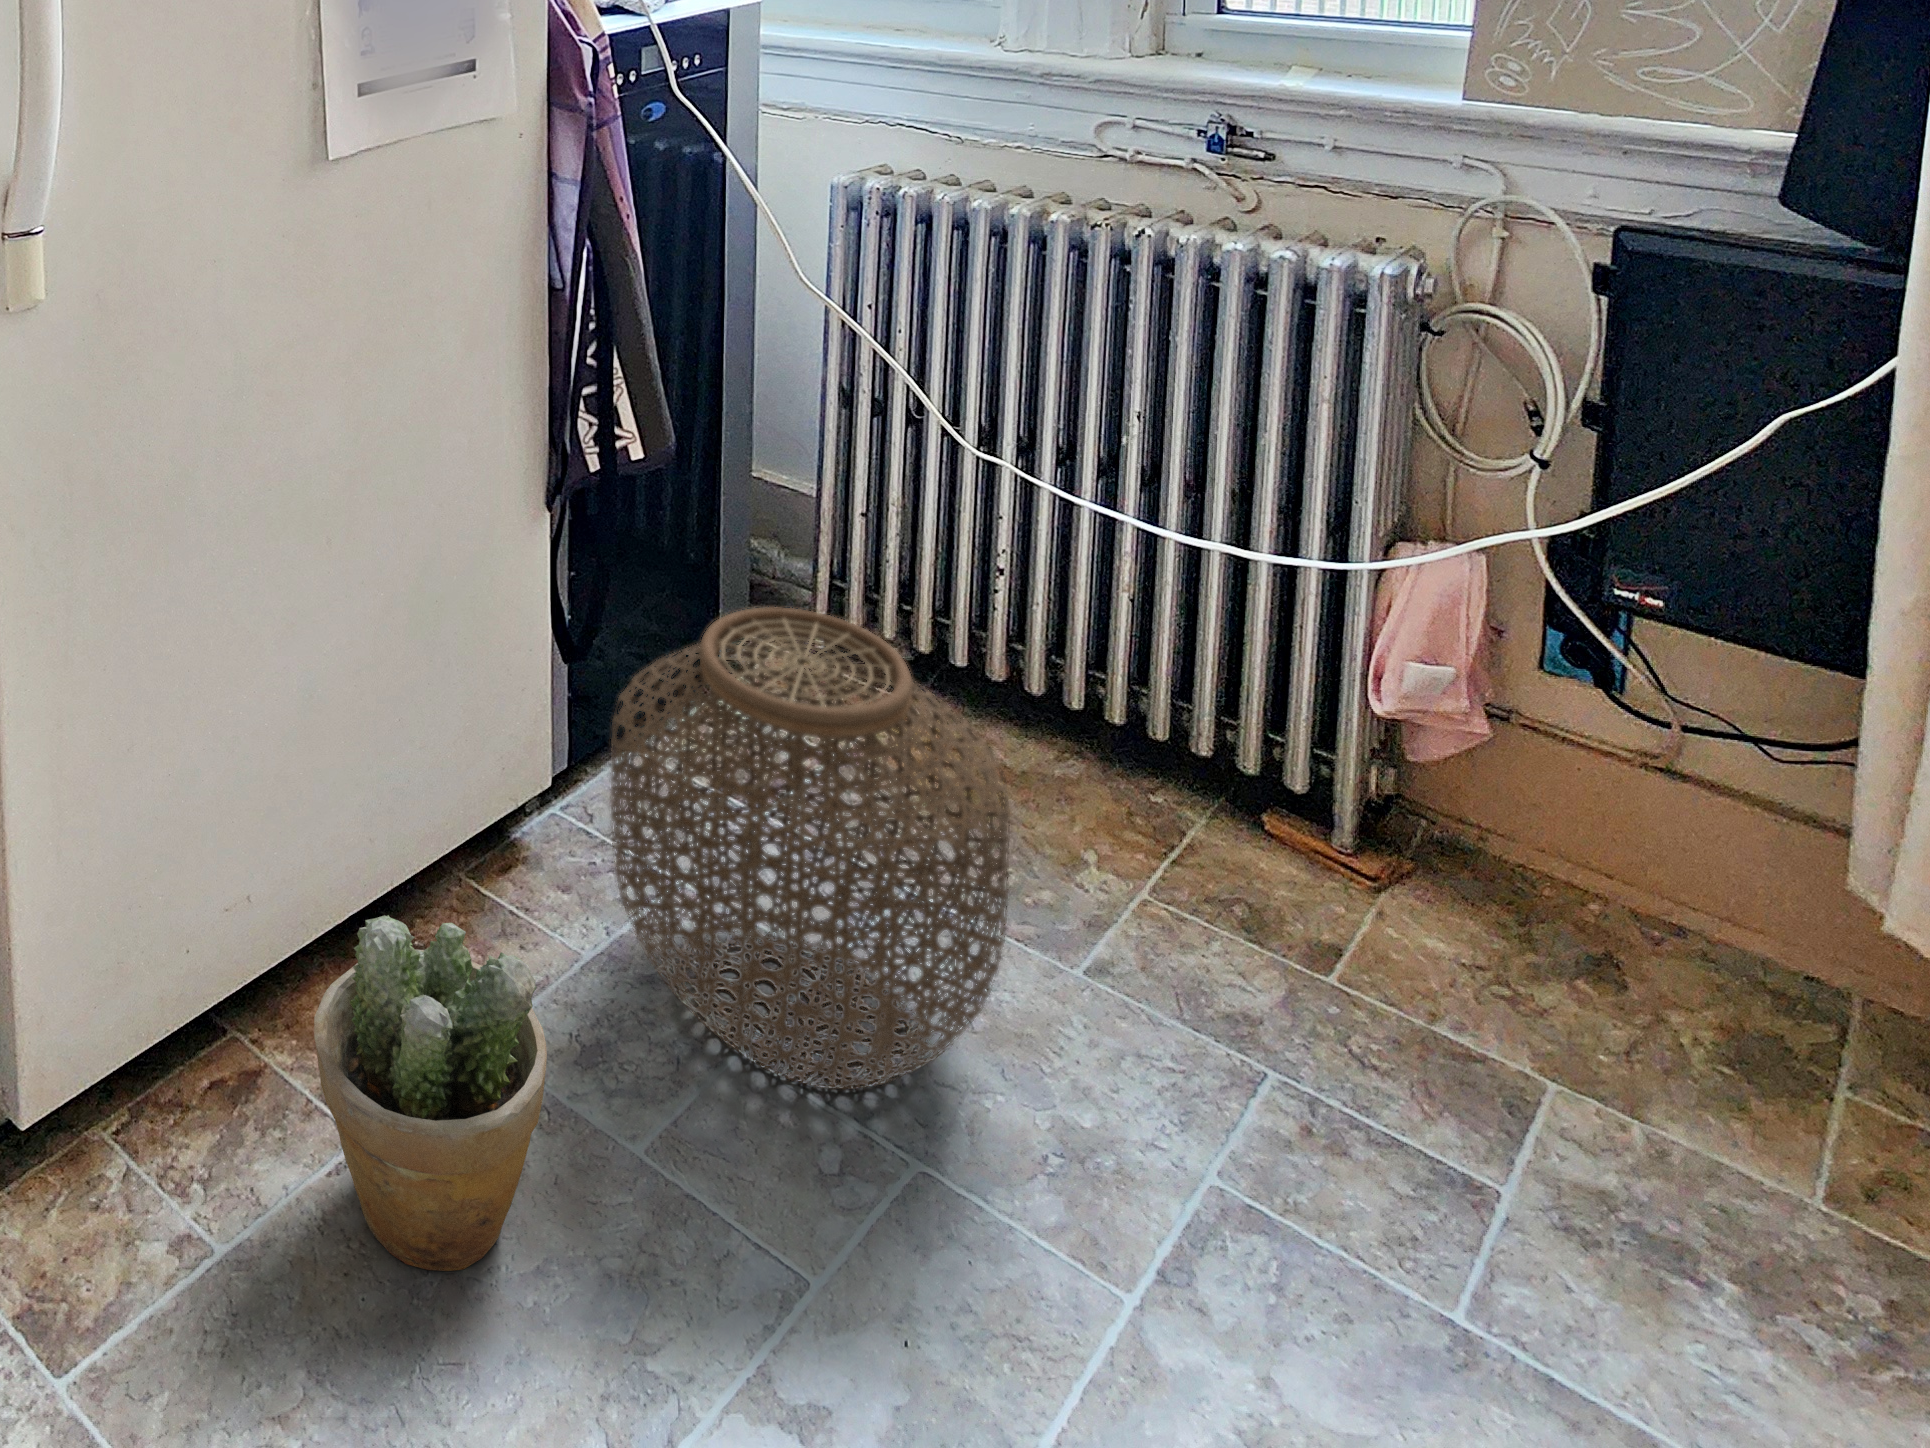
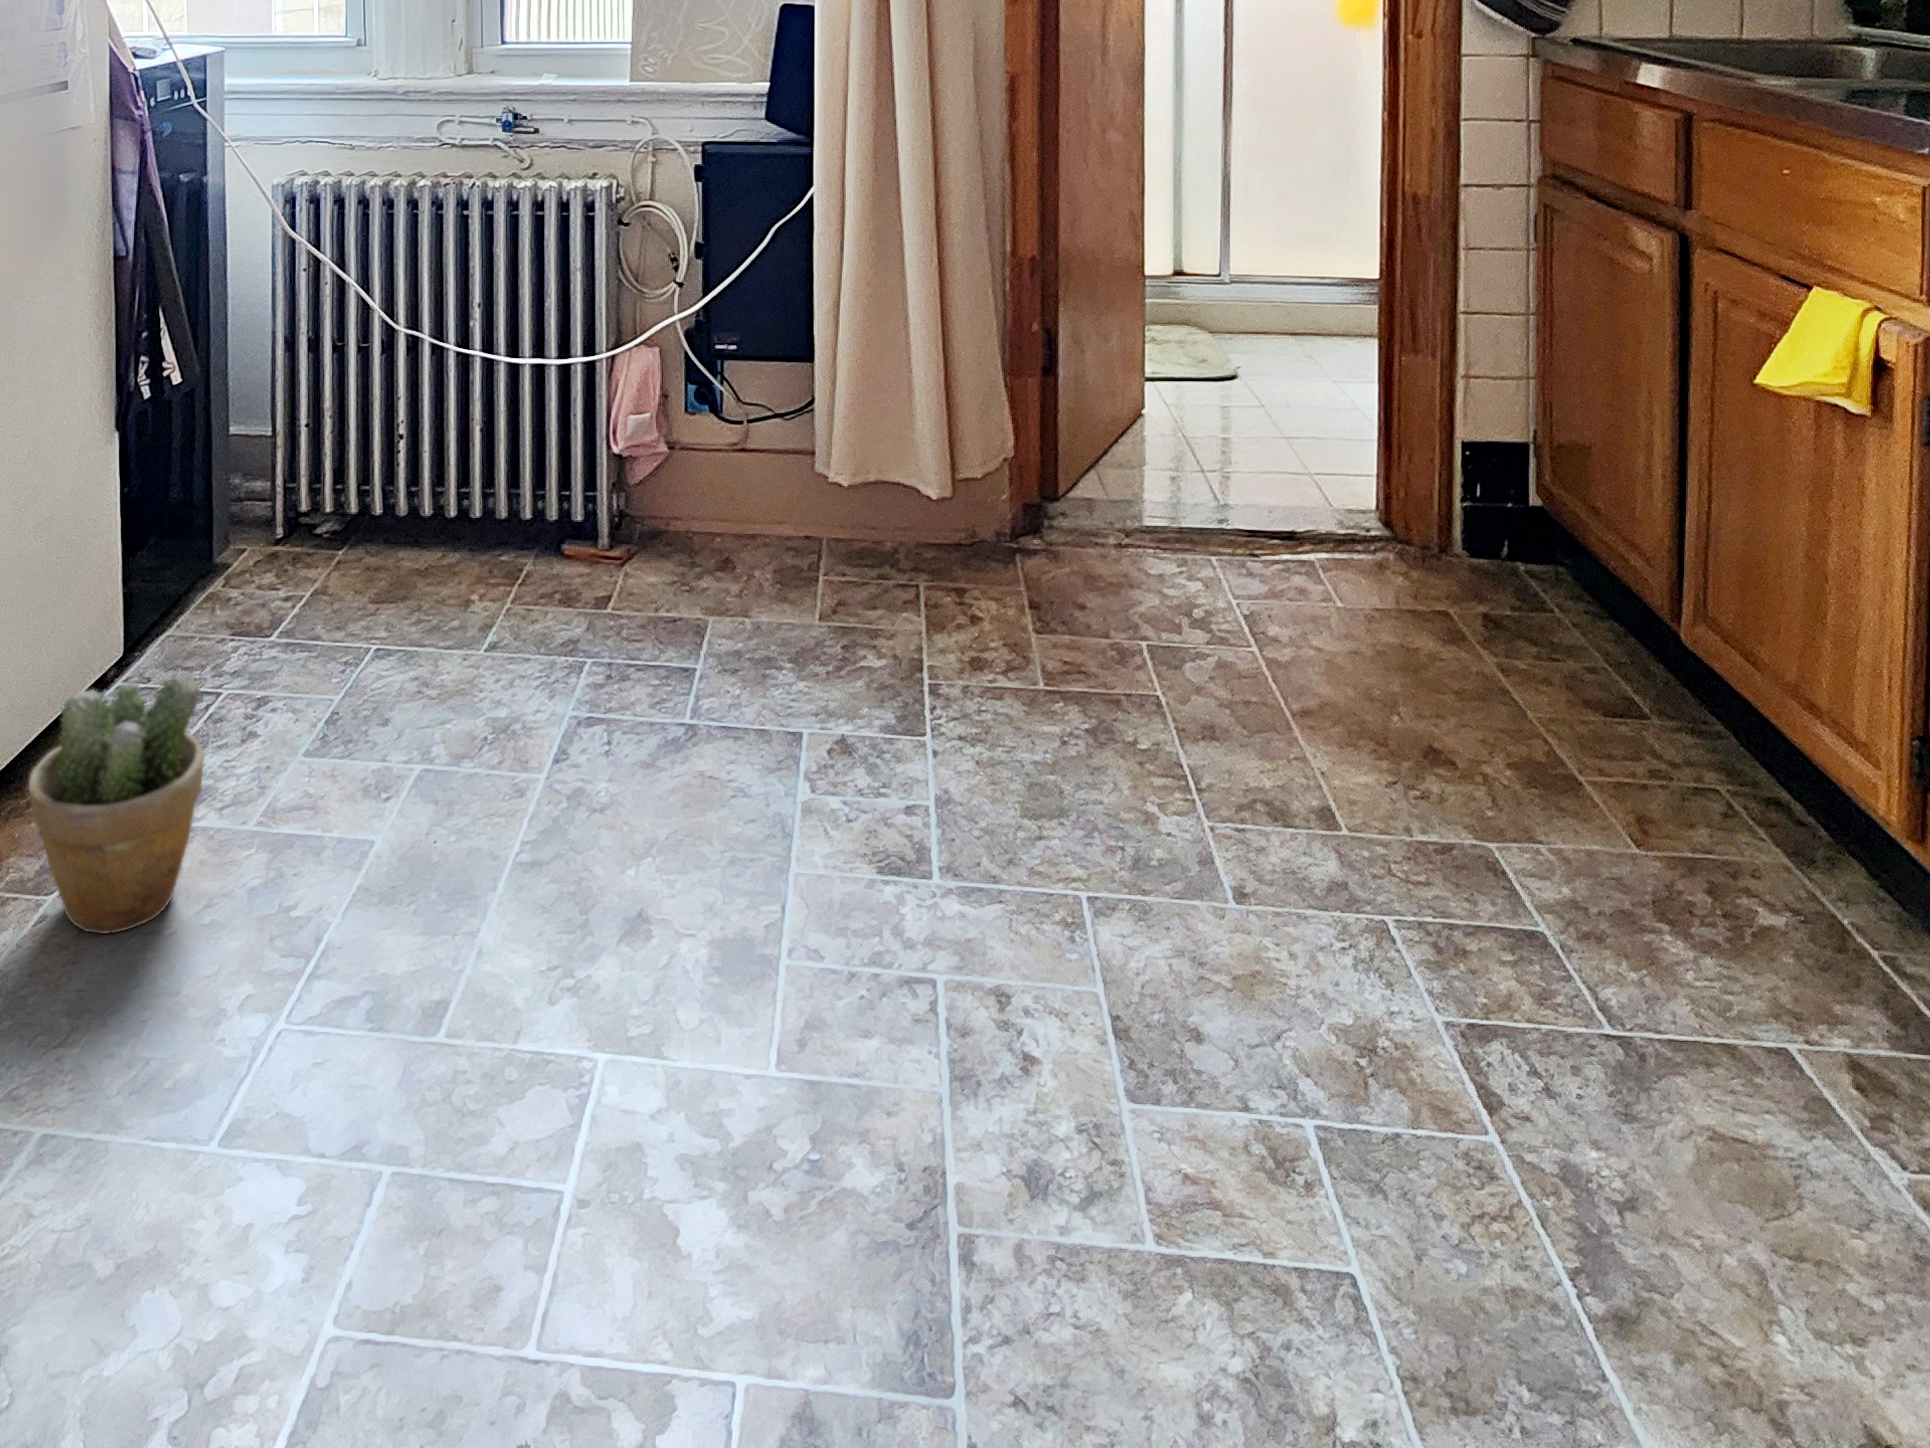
woven basket: present [611,607,1010,1089] -> none [195,446,450,755]

